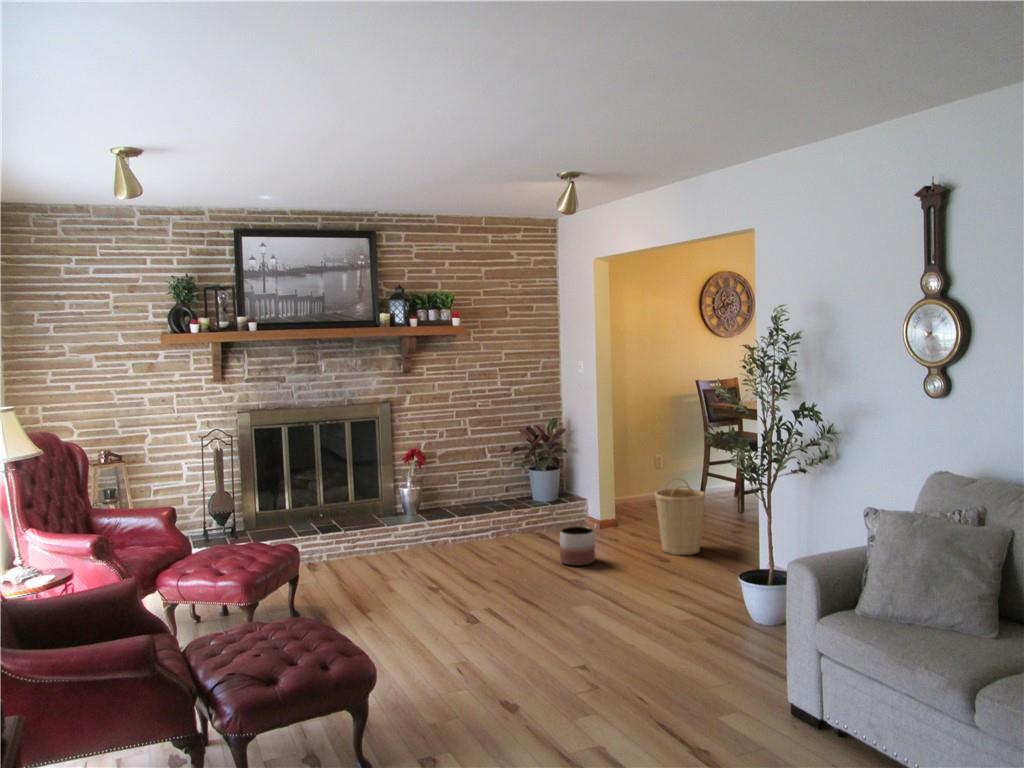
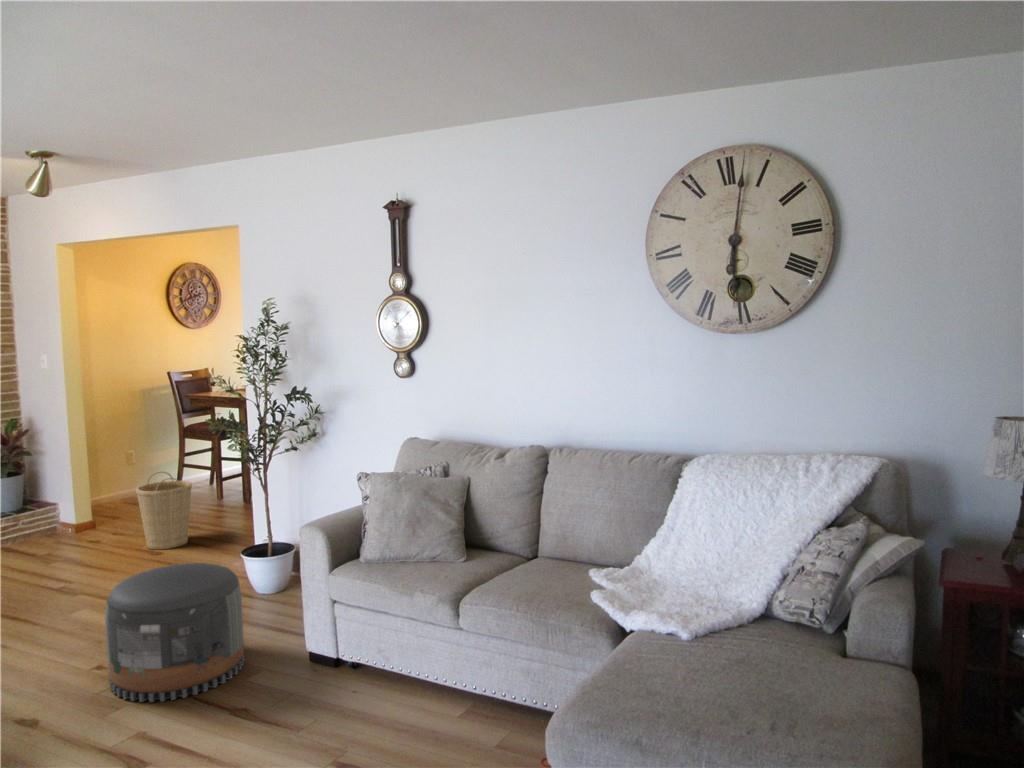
planter: present [560,526,595,566] -> none [22,537,70,582]
pouf: none [599,574,725,710] -> present [105,563,244,702]

